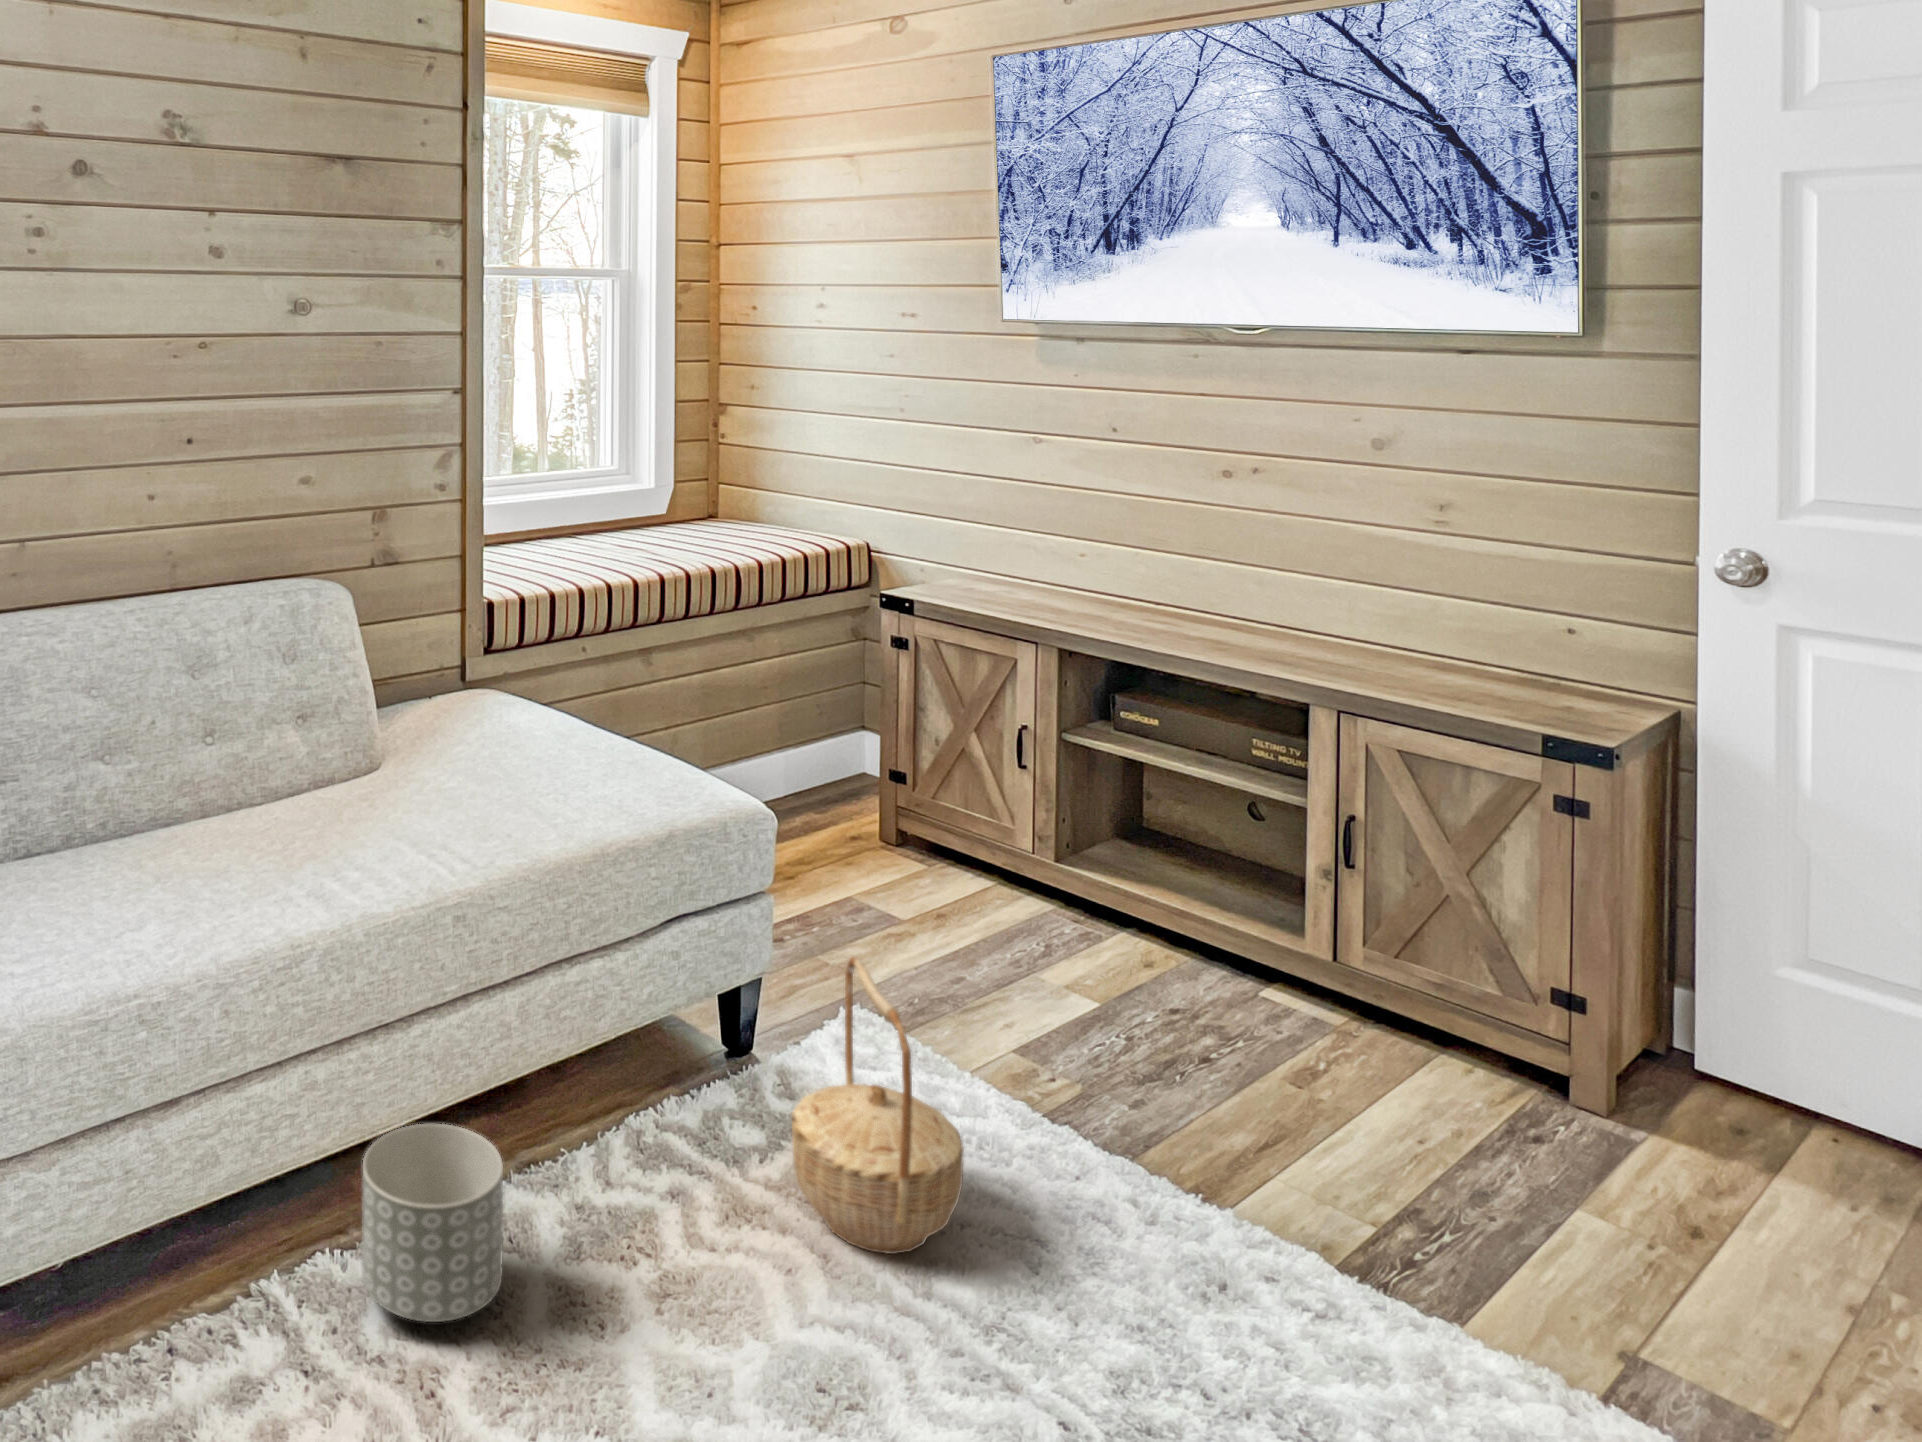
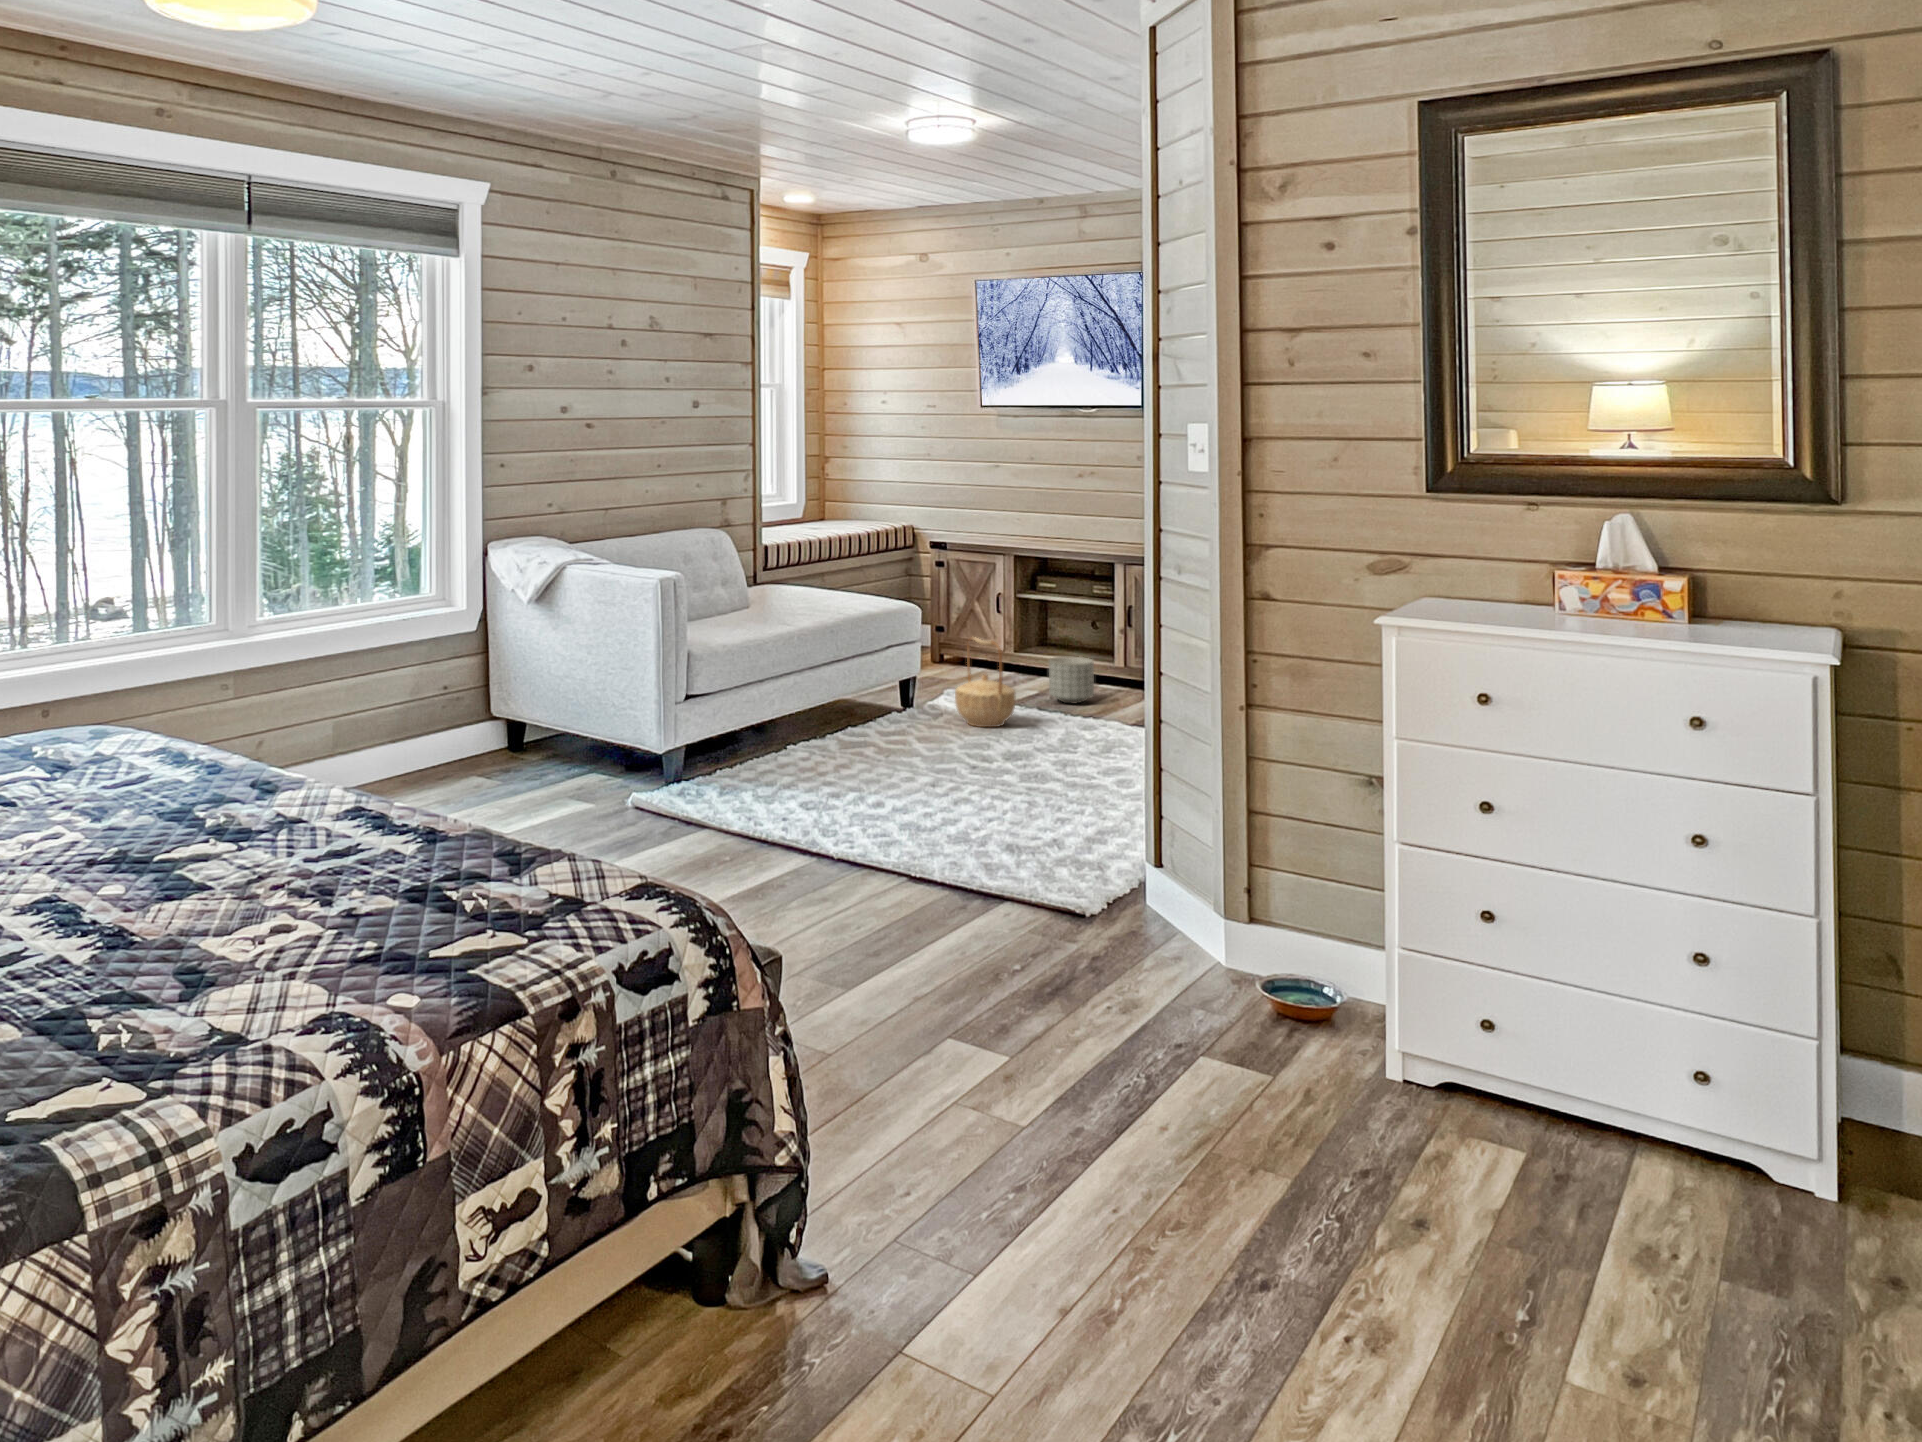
planter: present [362,1124,503,1322] -> present [1049,657,1094,703]

